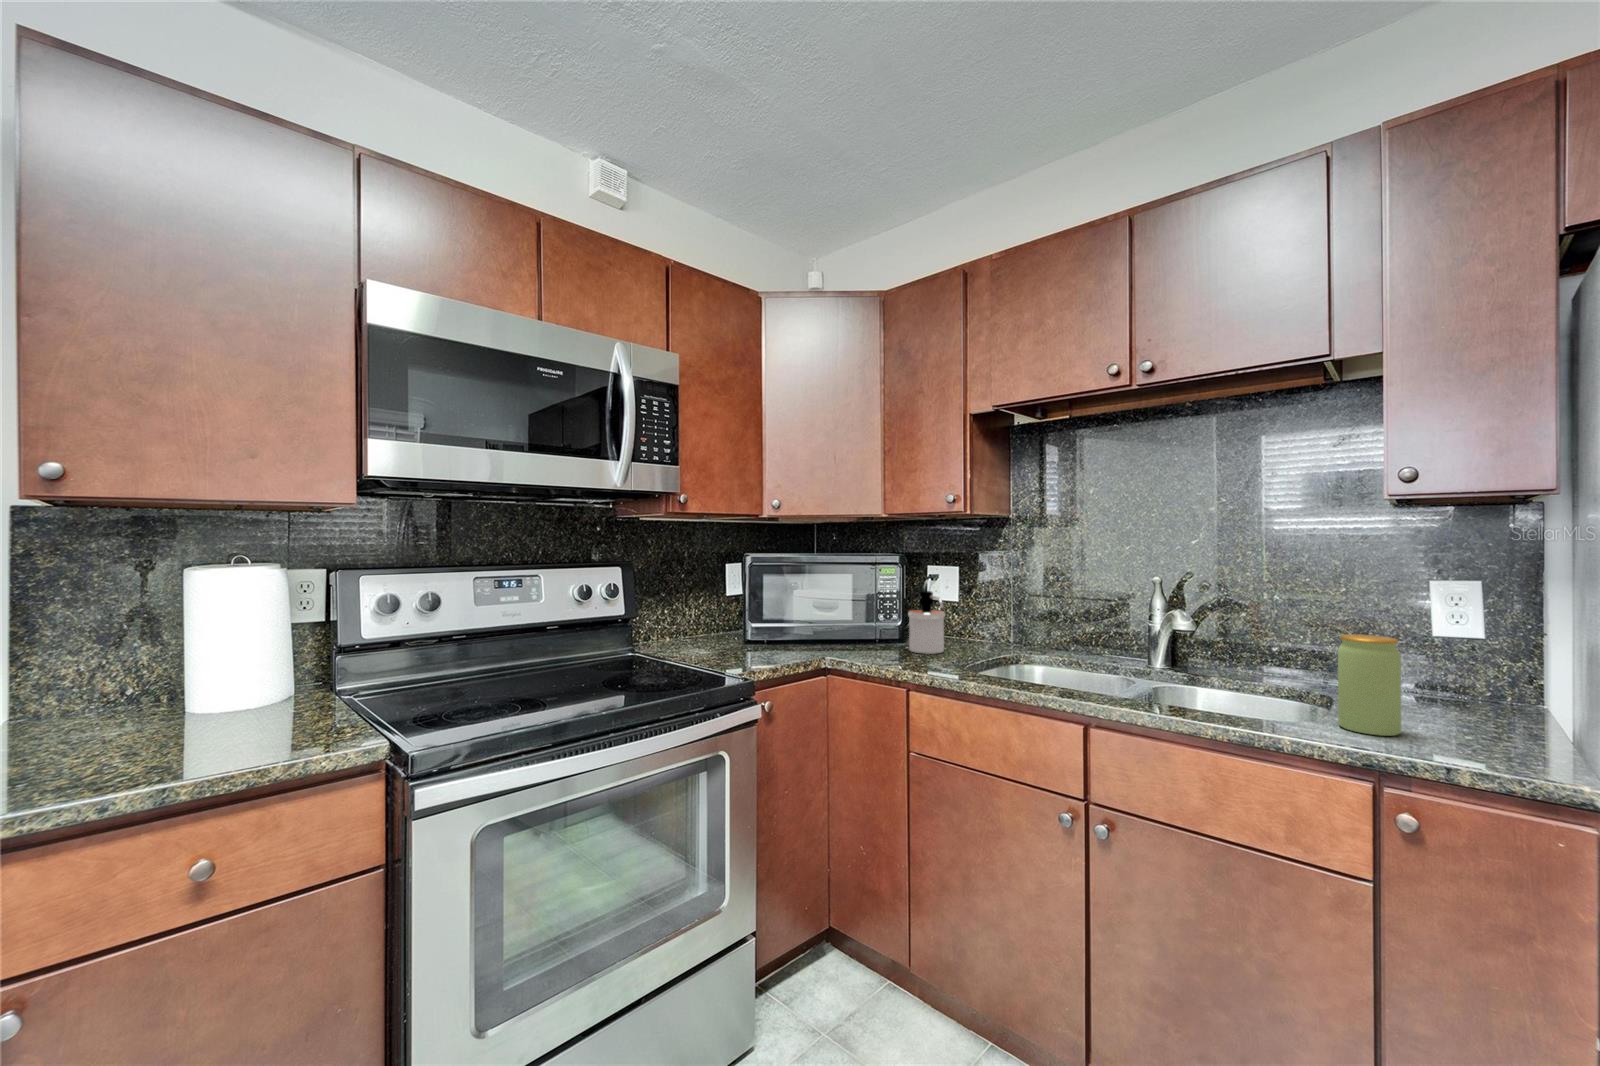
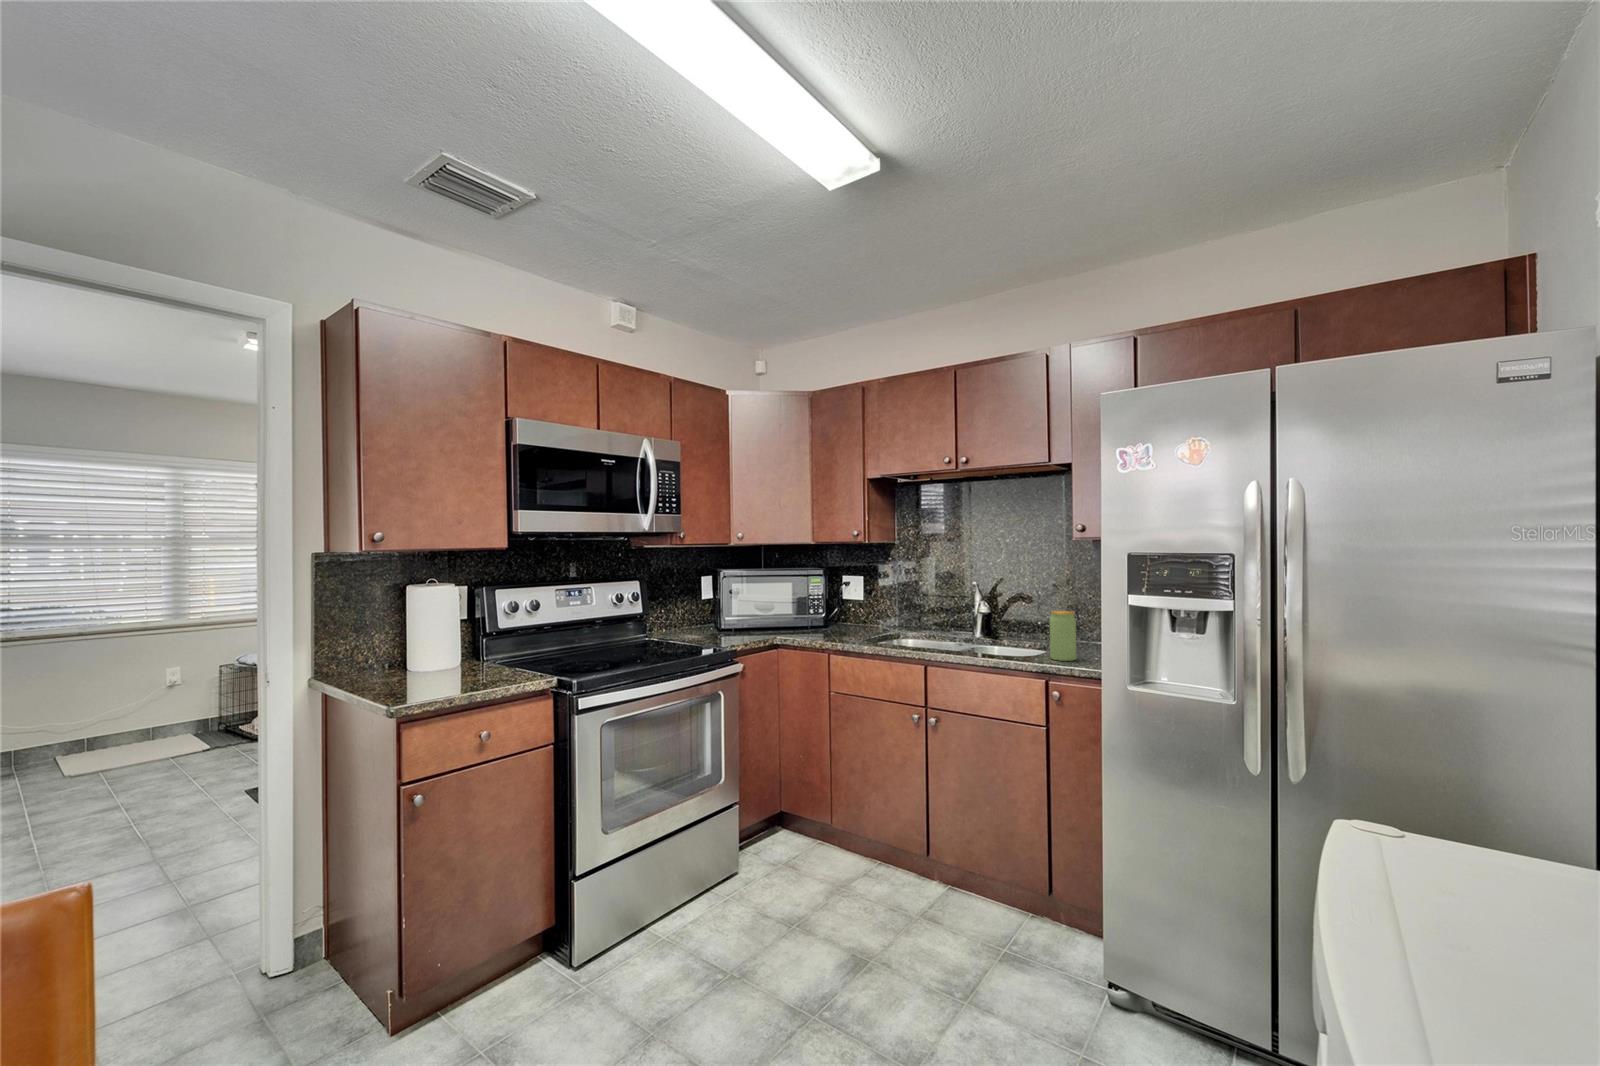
soap dispenser: present [908,591,945,654] -> none [829,593,854,634]

